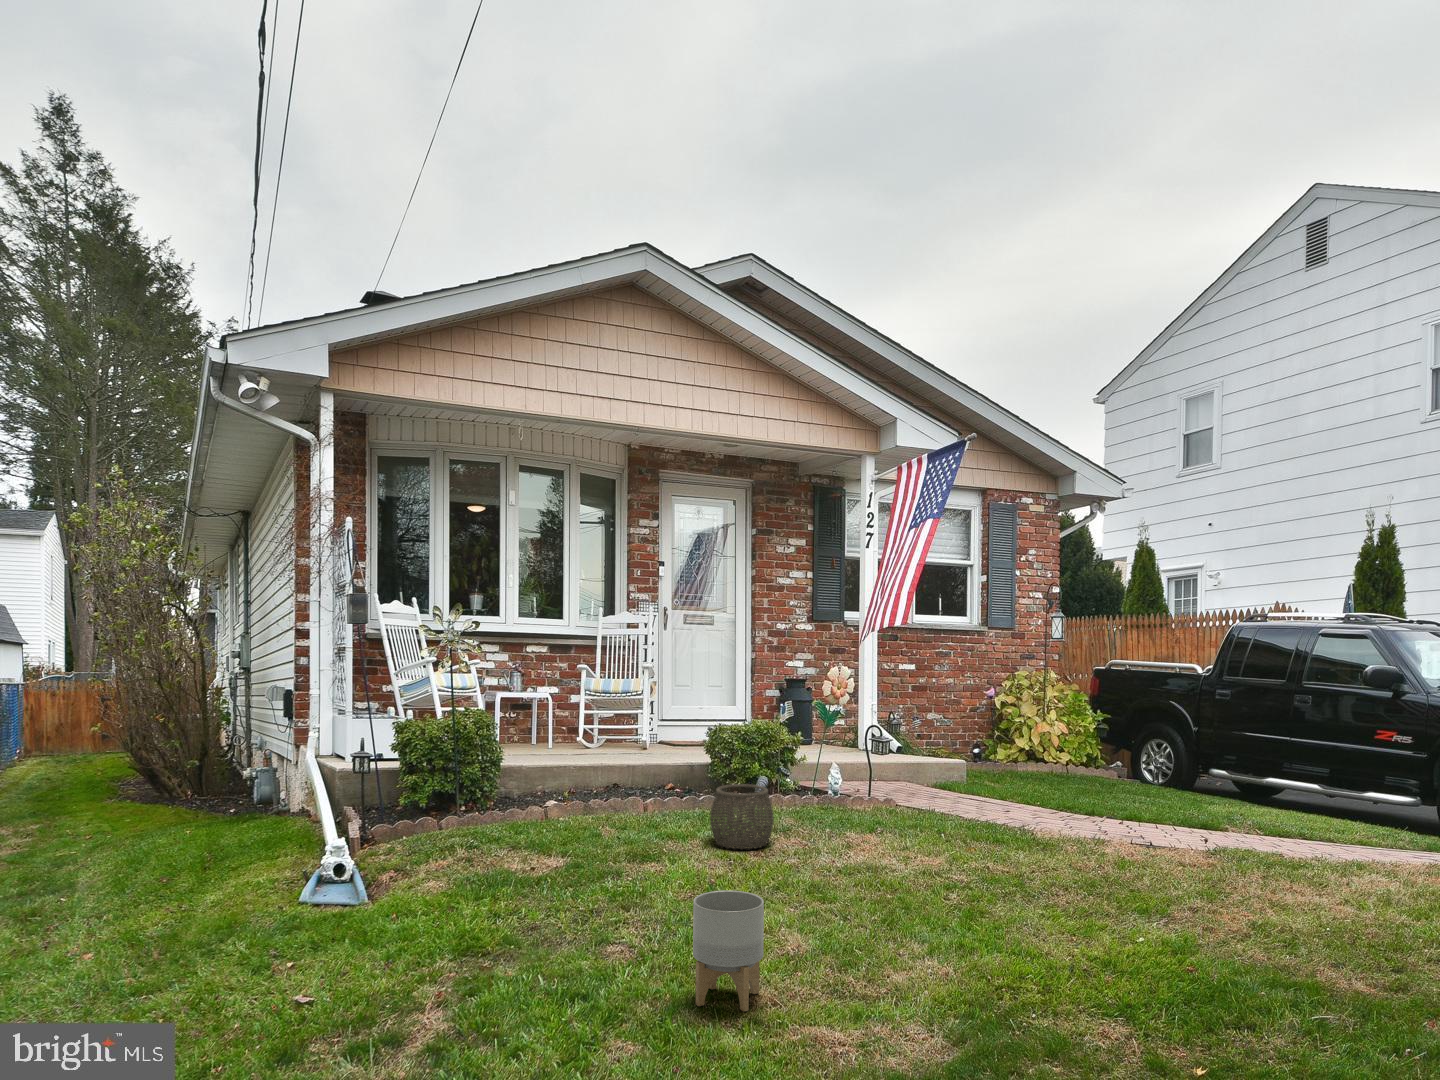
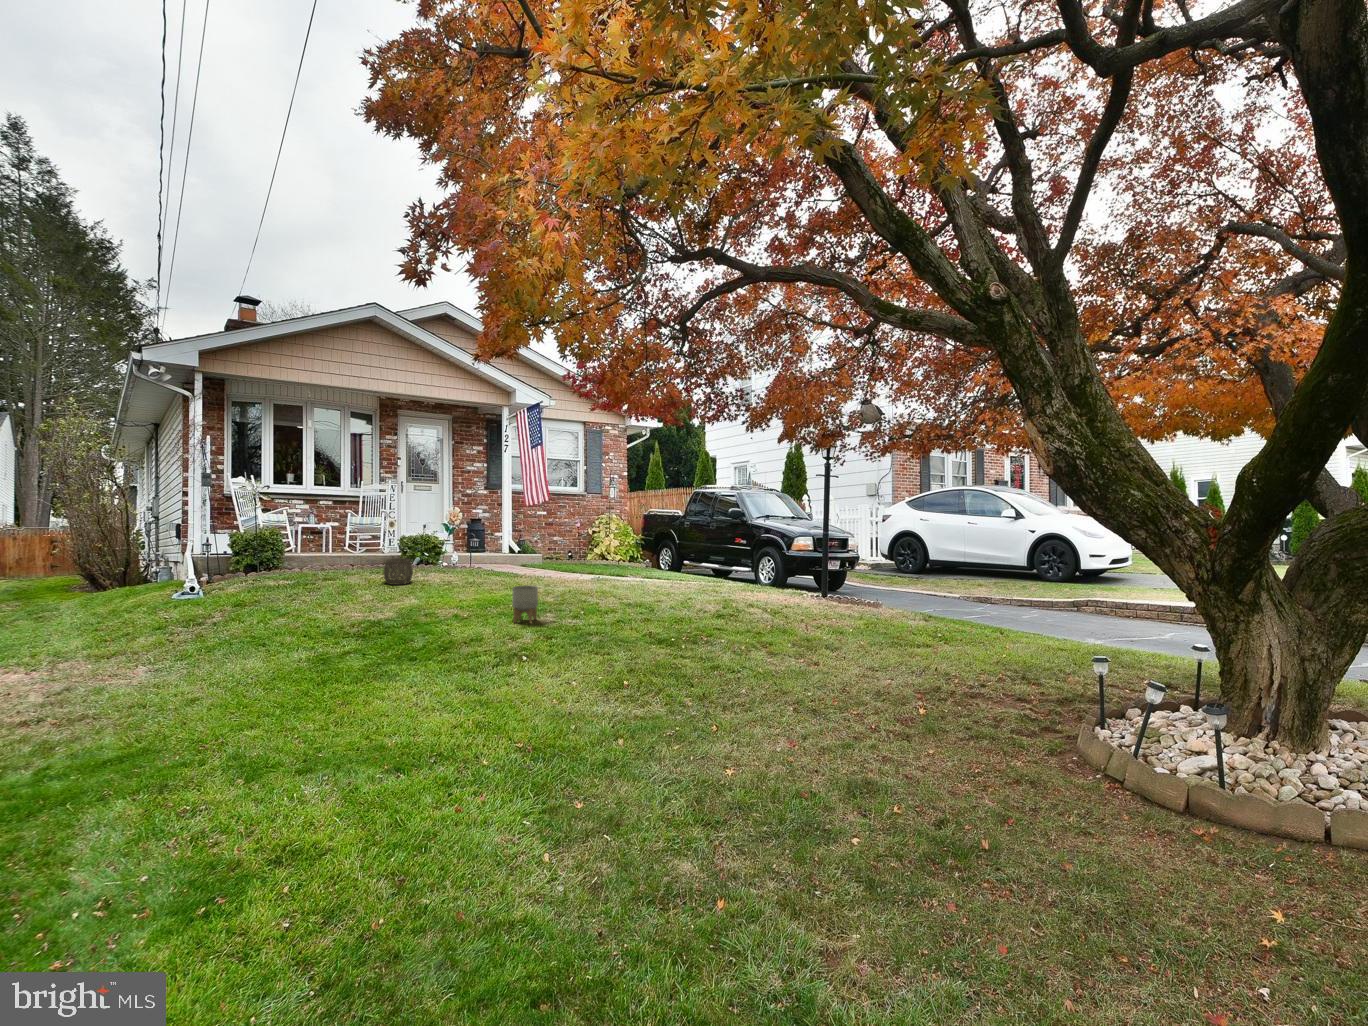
planter: present [693,890,764,1011] -> present [512,585,538,623]

